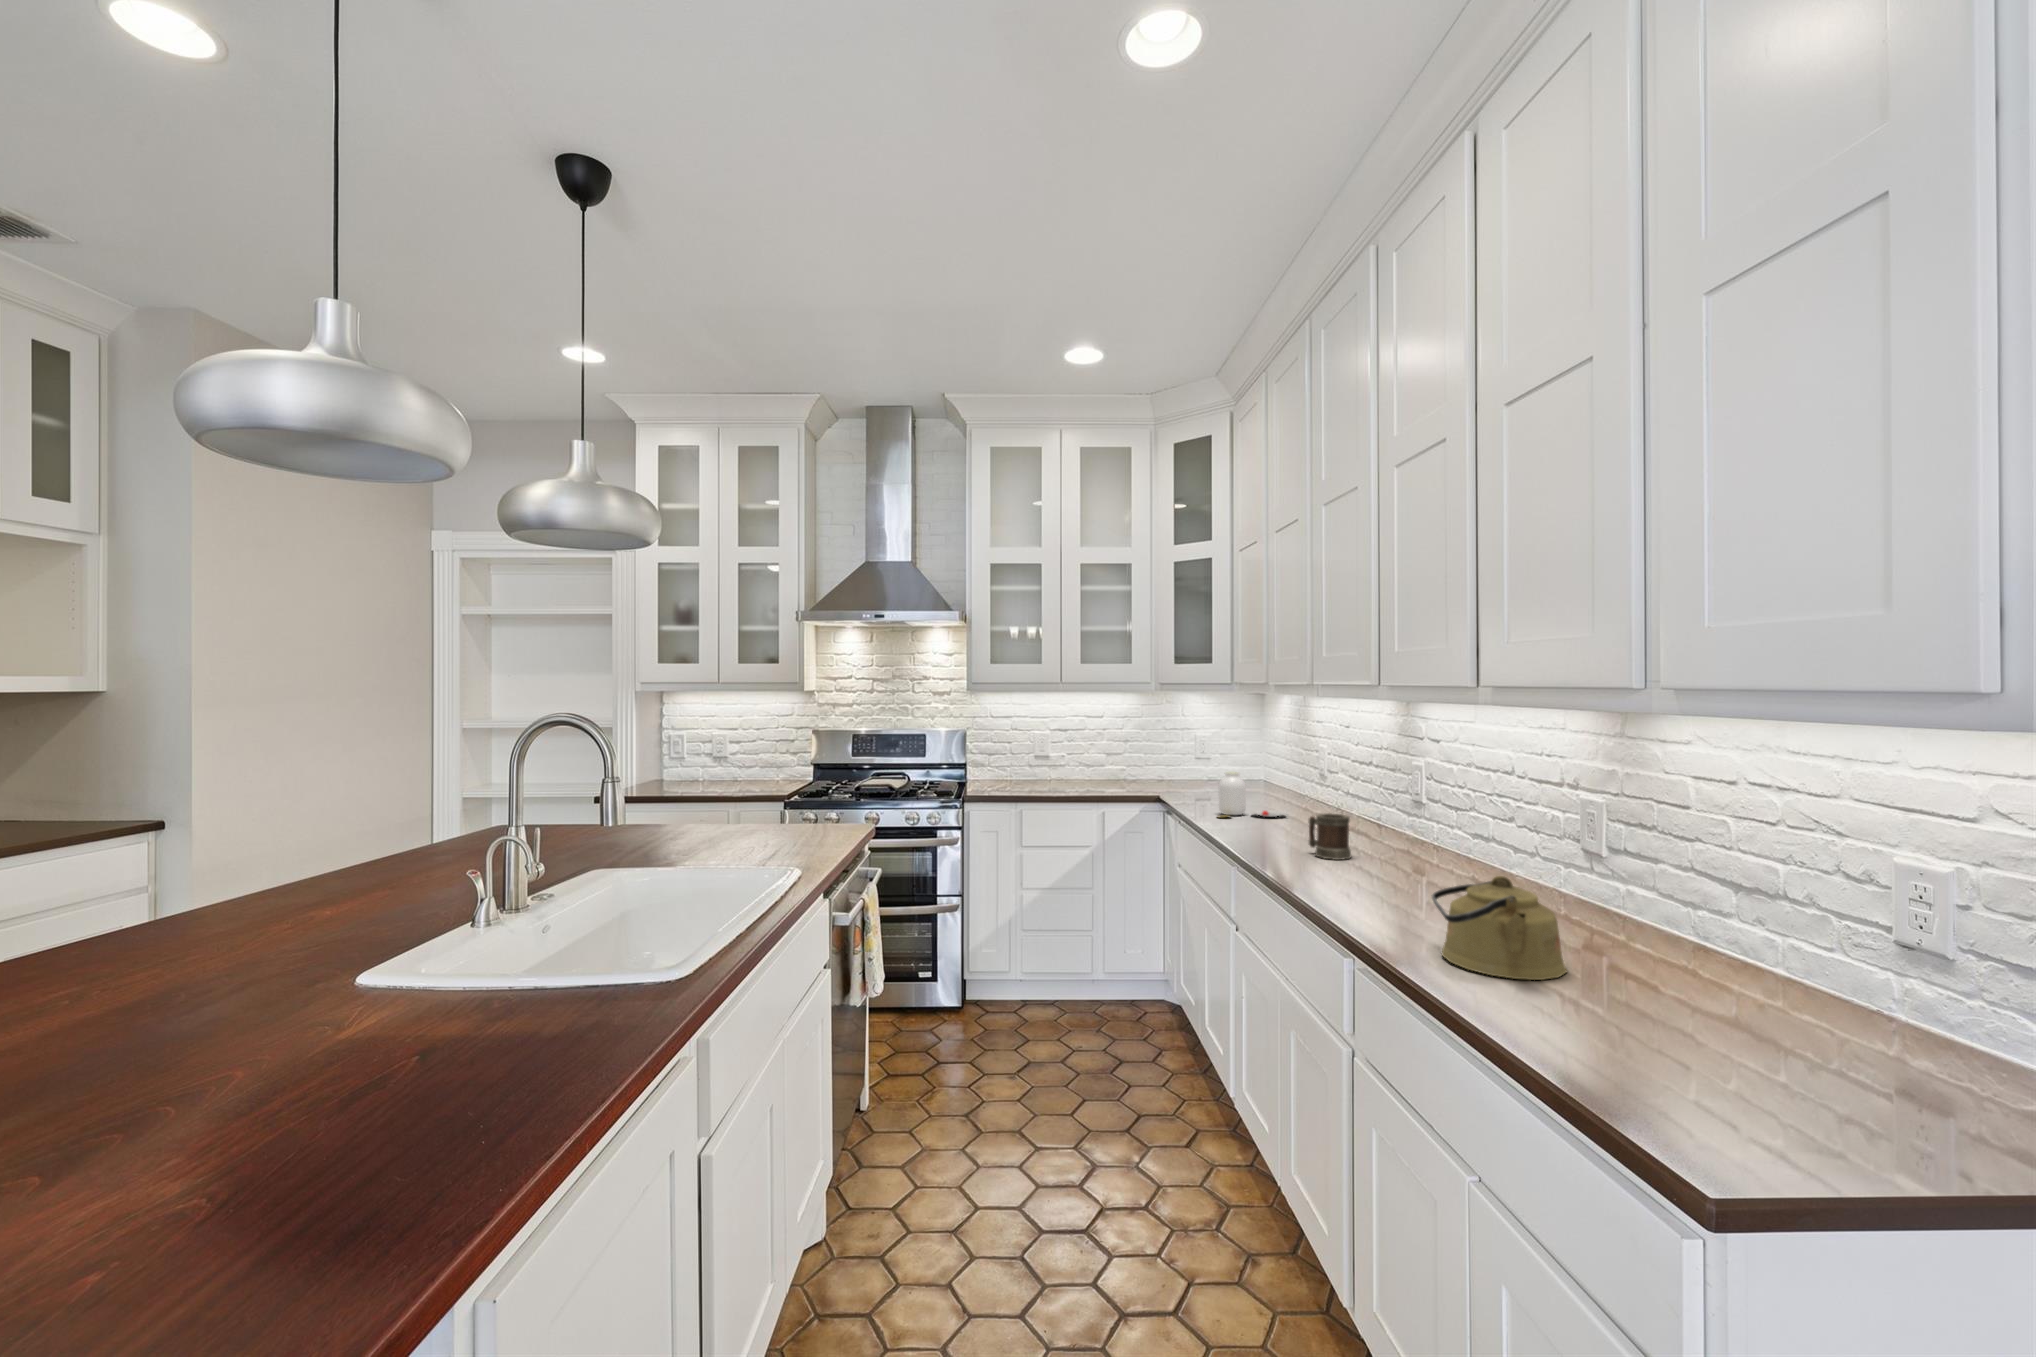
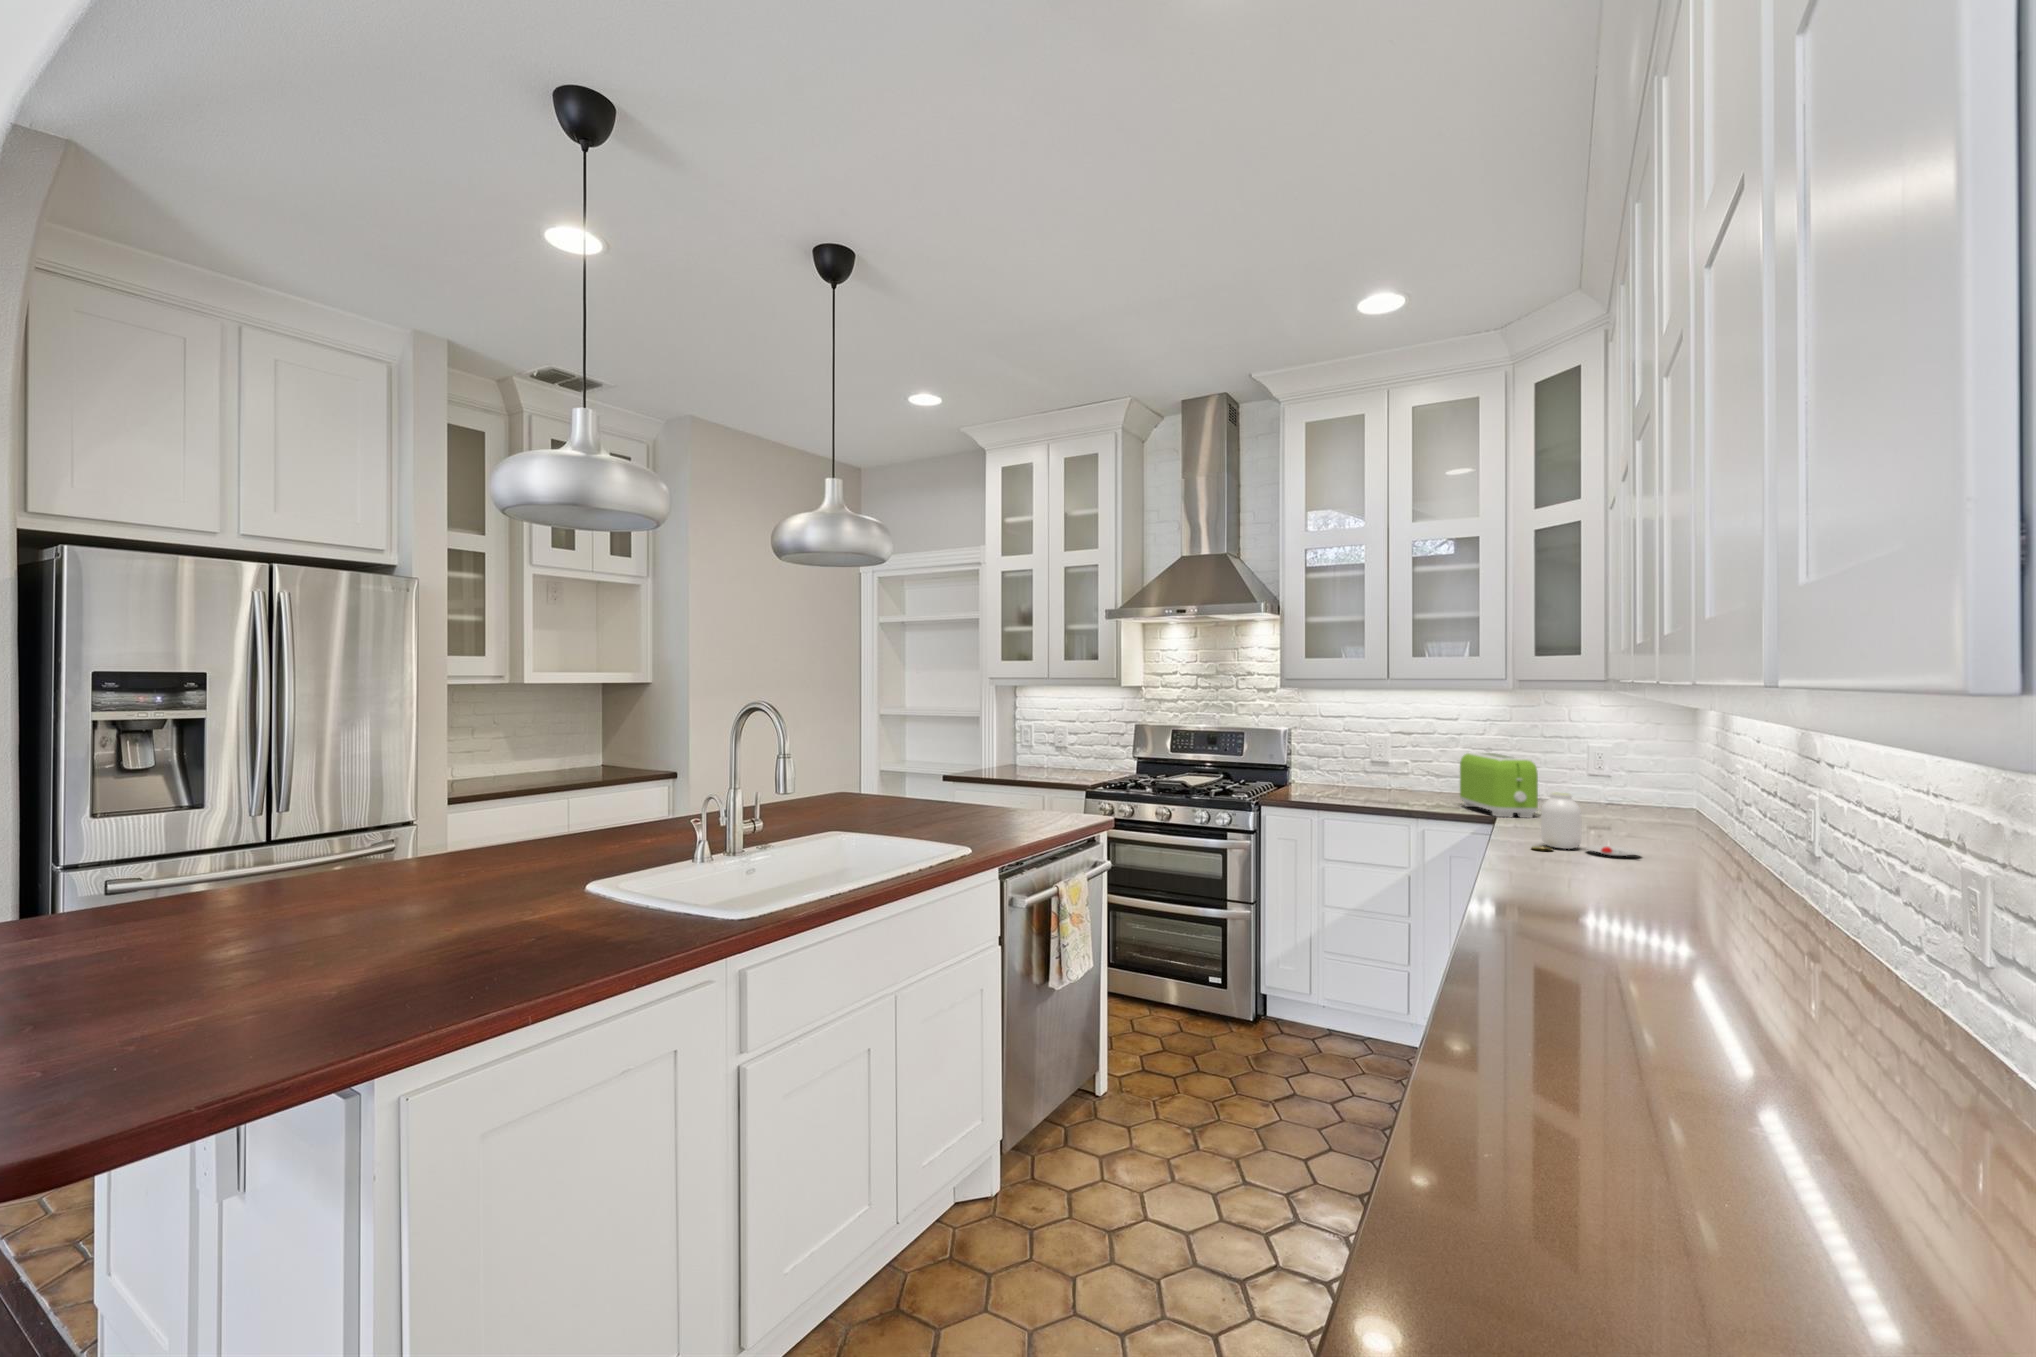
toaster: none [1118,743,1182,796] -> present [1460,753,1538,818]
mug: present [1309,813,1351,860] -> none [1582,853,1643,919]
kettle: present [1432,876,1567,980] -> none [1498,955,1714,1121]

